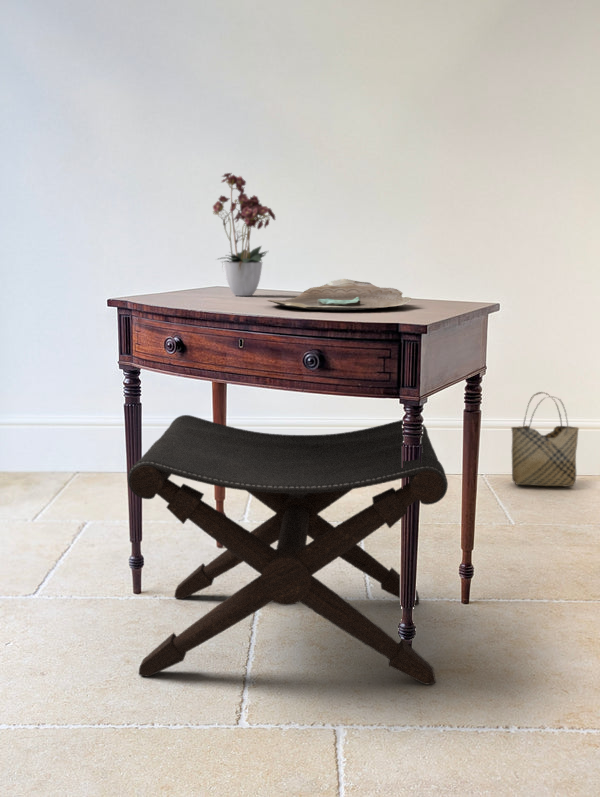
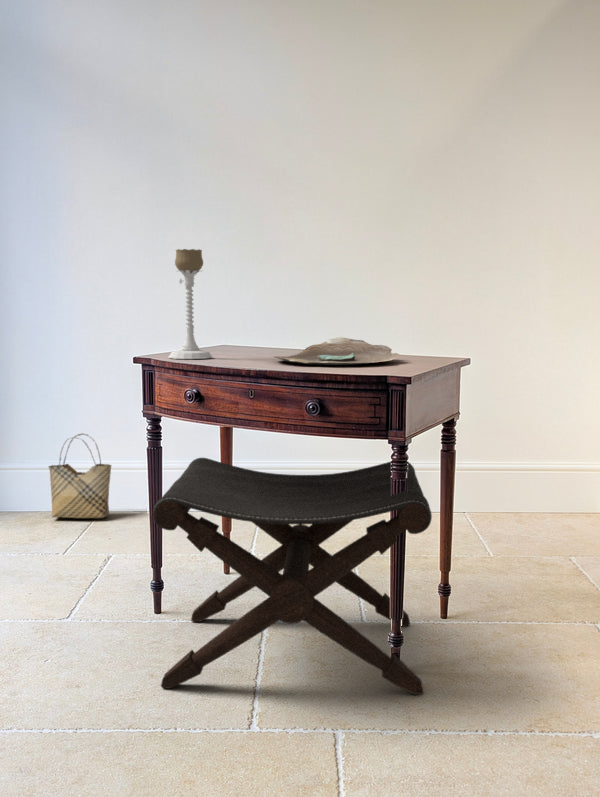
flower arrangement: present [213,173,275,296] -> none [221,240,285,352]
candle holder: none [147,175,198,303] -> present [169,249,212,359]
woven basket: present [512,392,579,486] -> present [49,434,111,518]

